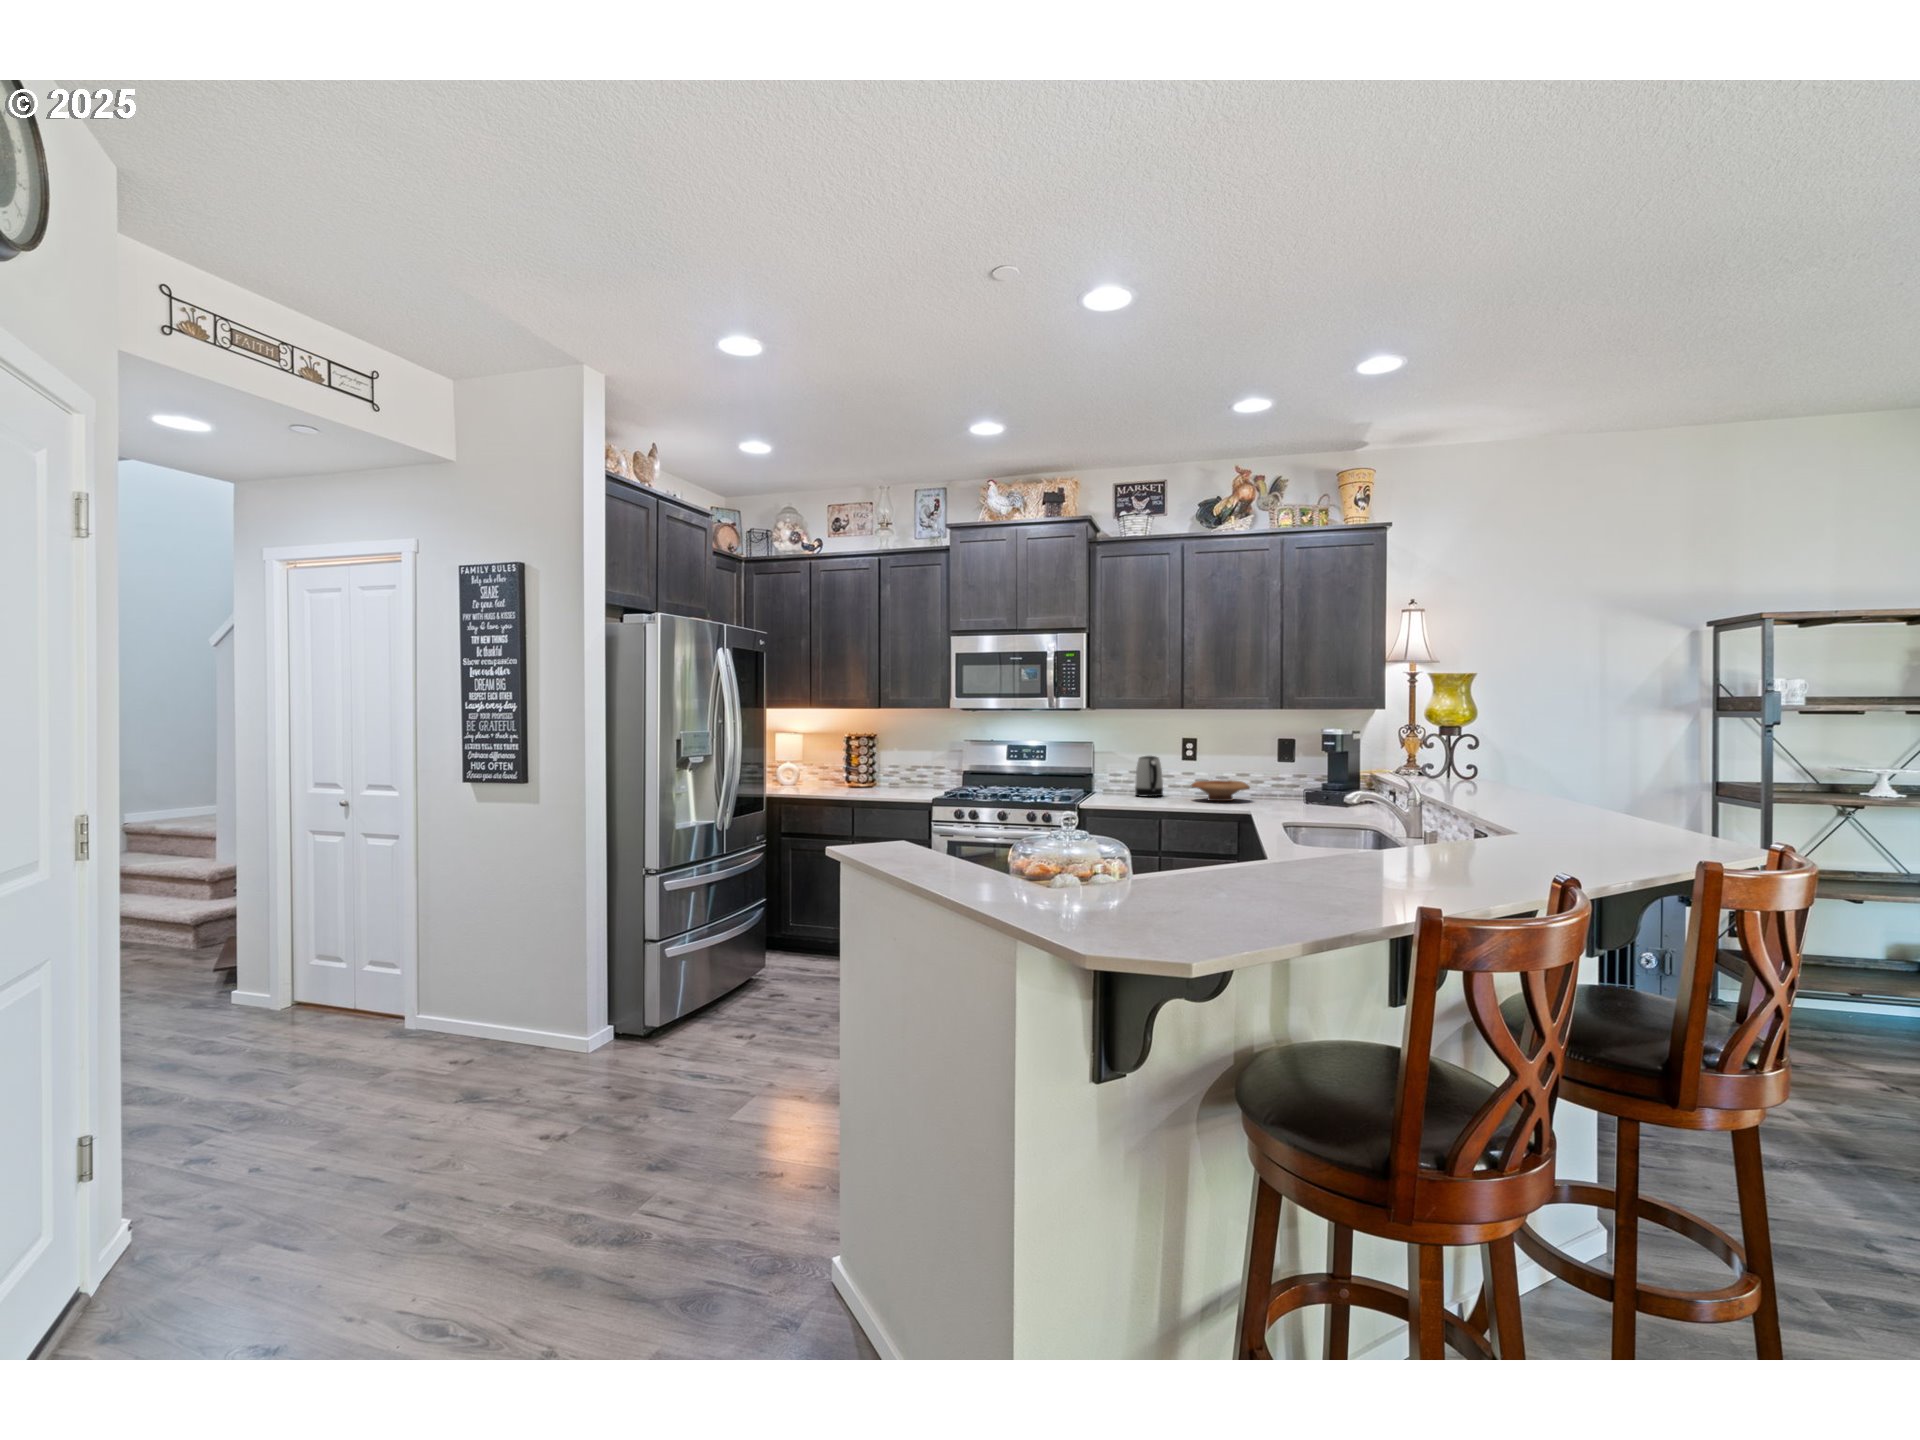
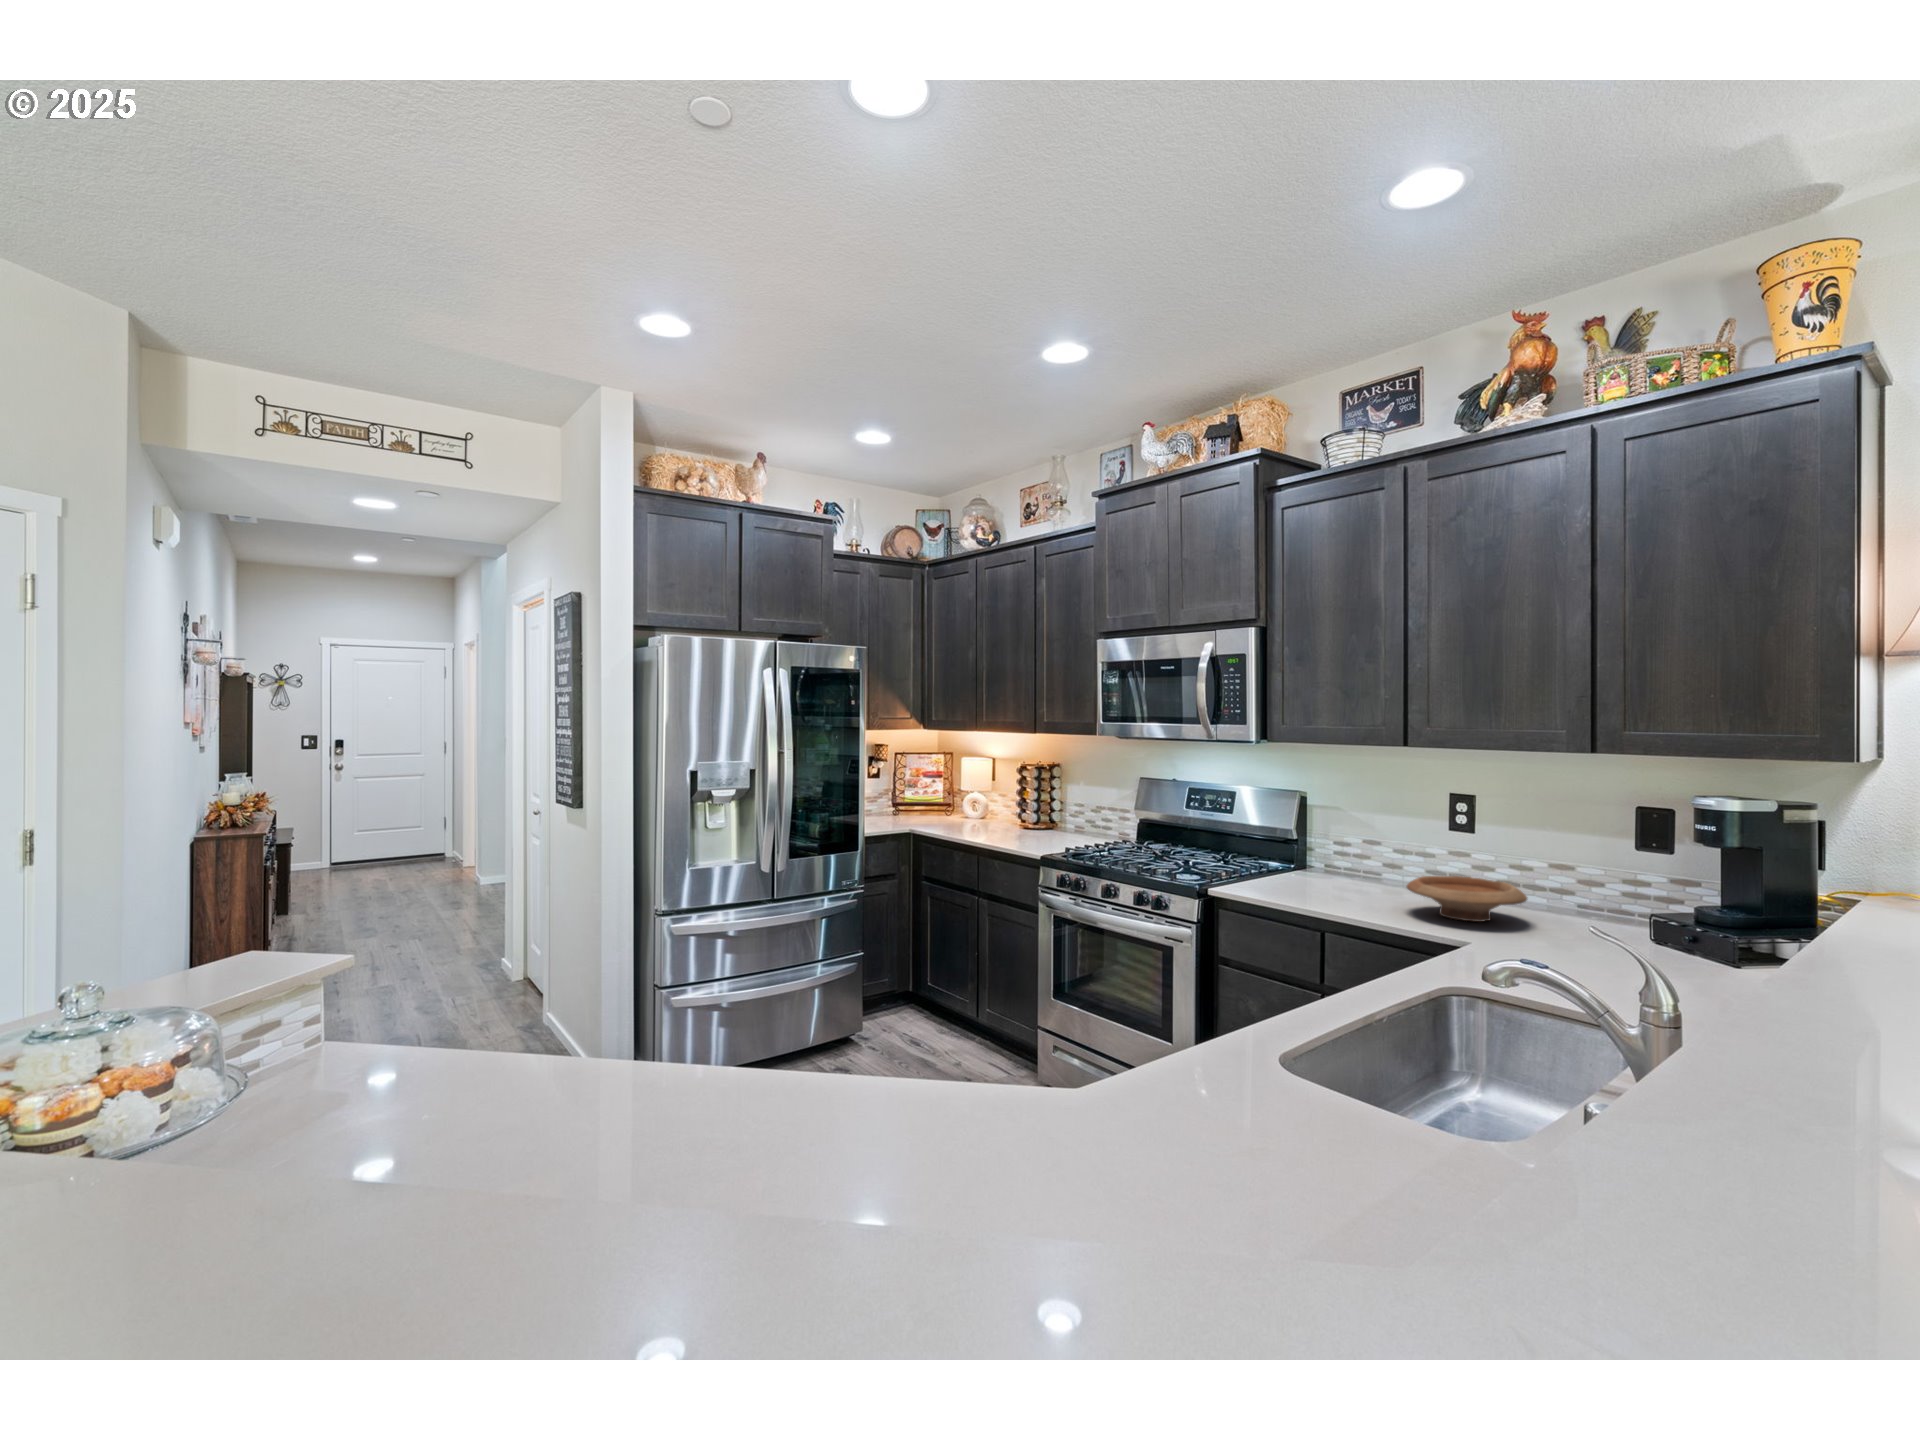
kettle: present [1135,756,1163,797] -> none [1346,821,1396,891]

